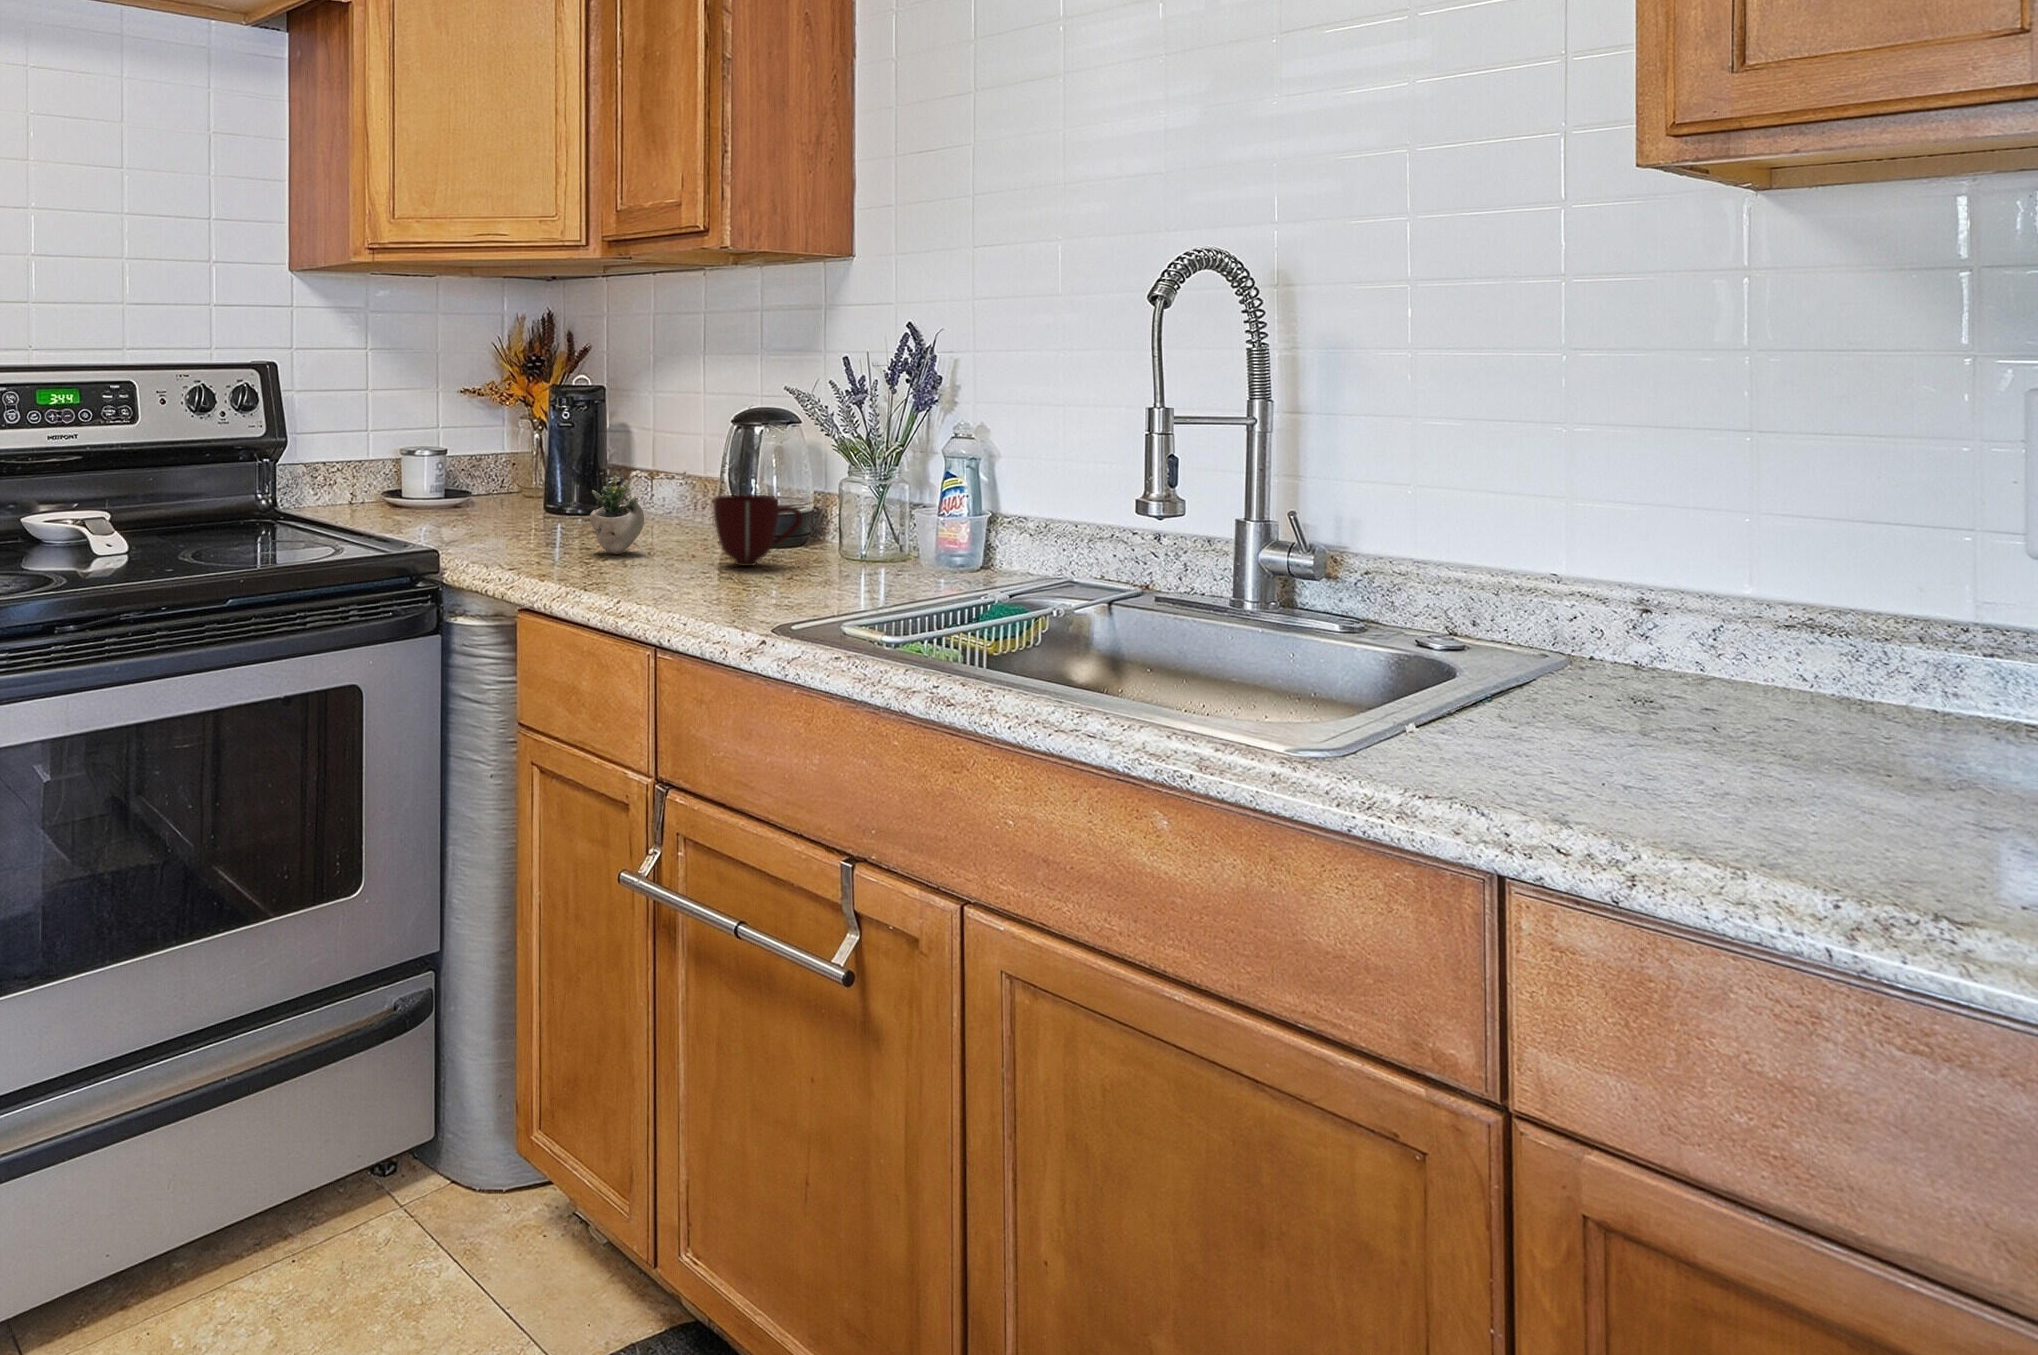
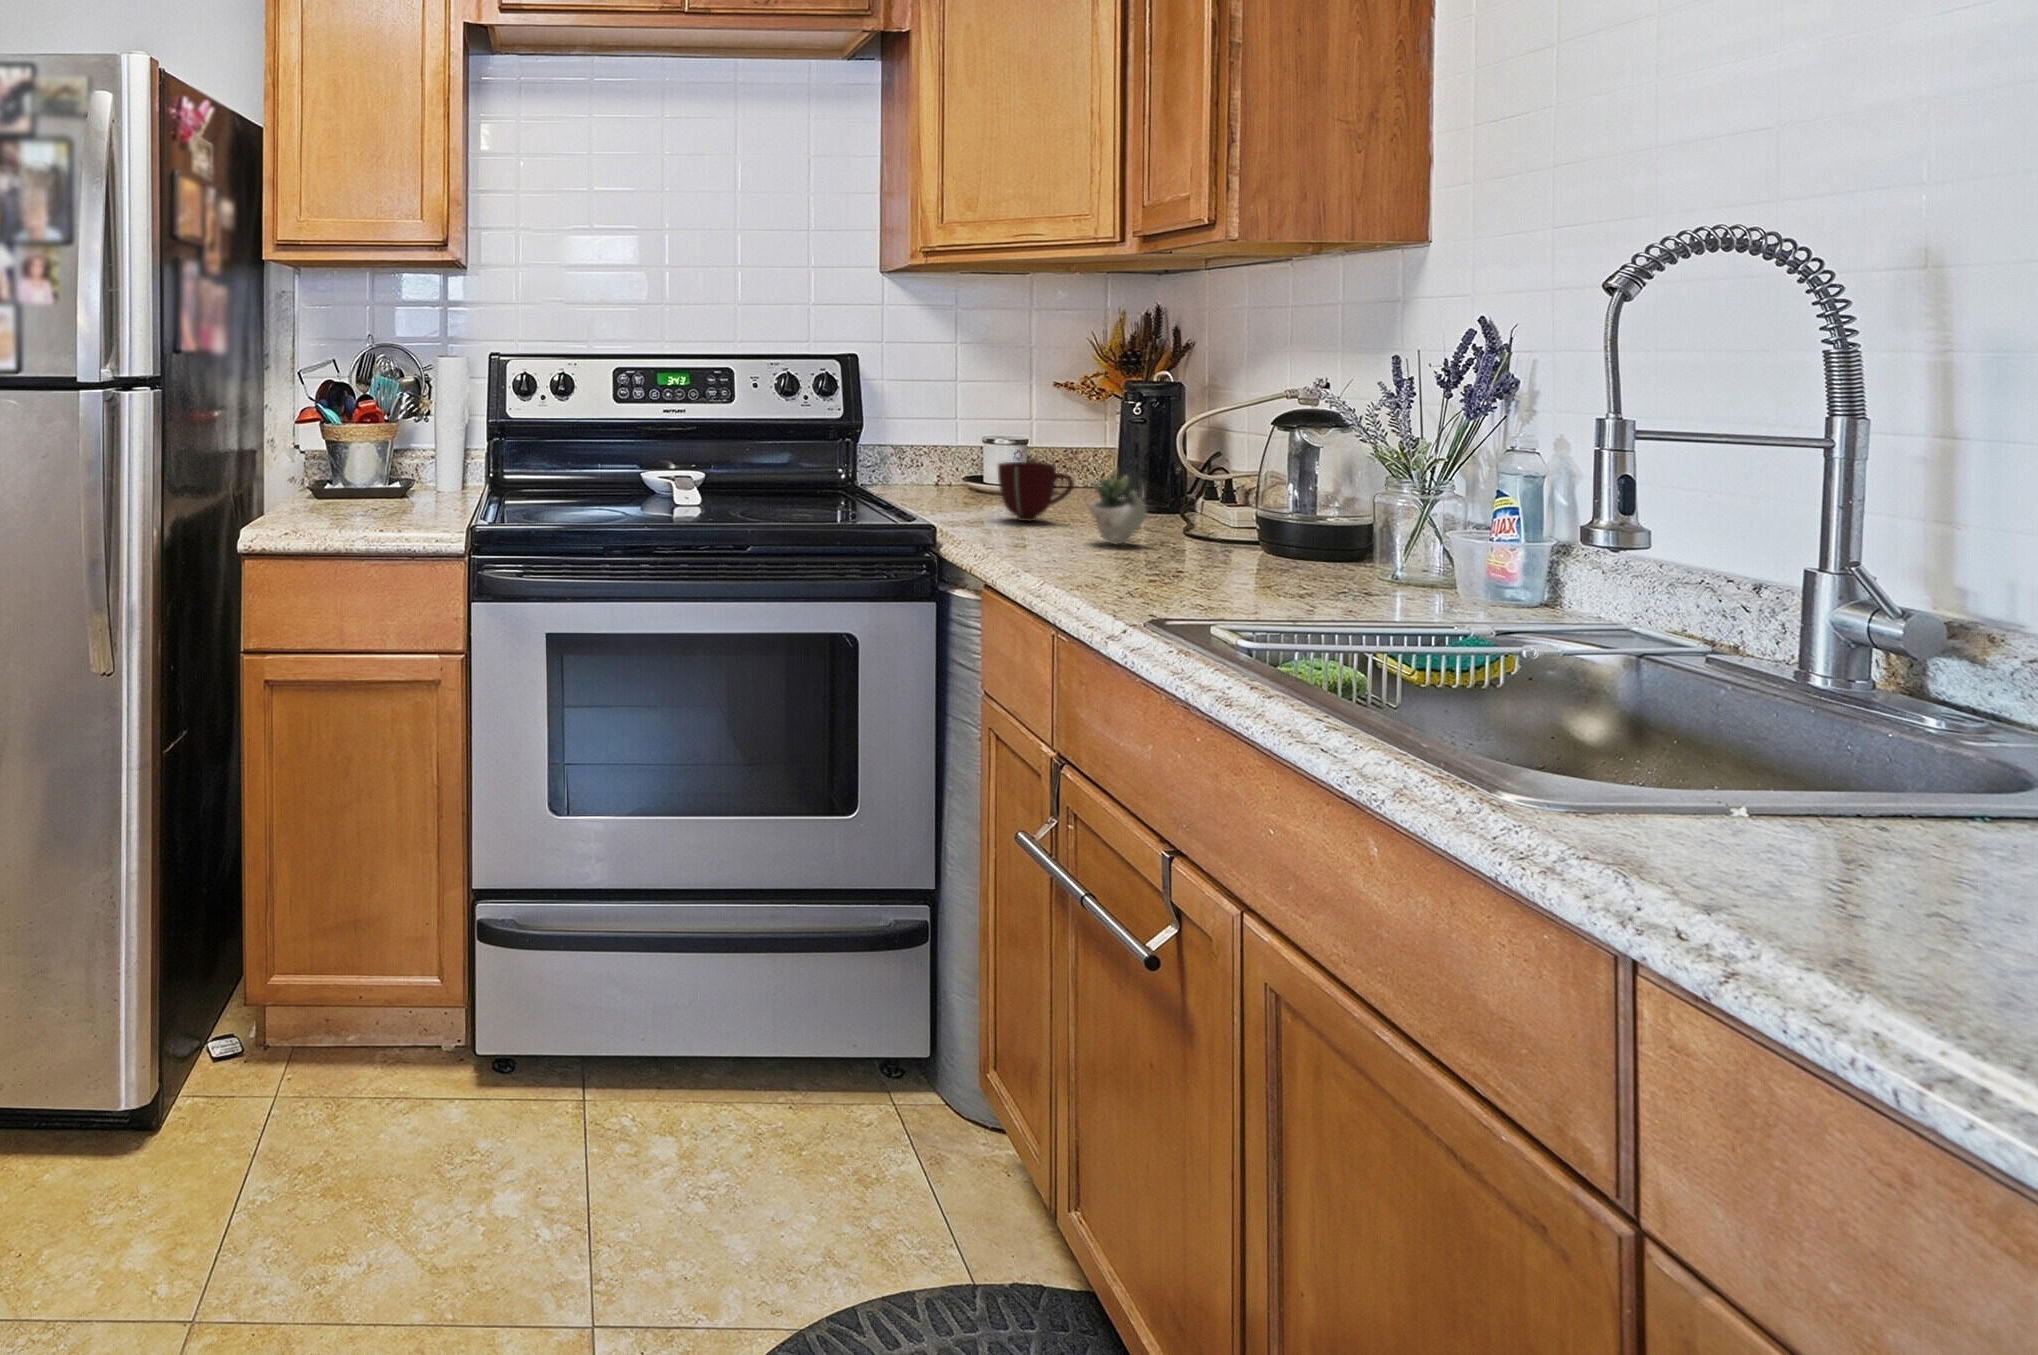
mug: present [713,495,802,566] -> present [998,462,1074,521]

